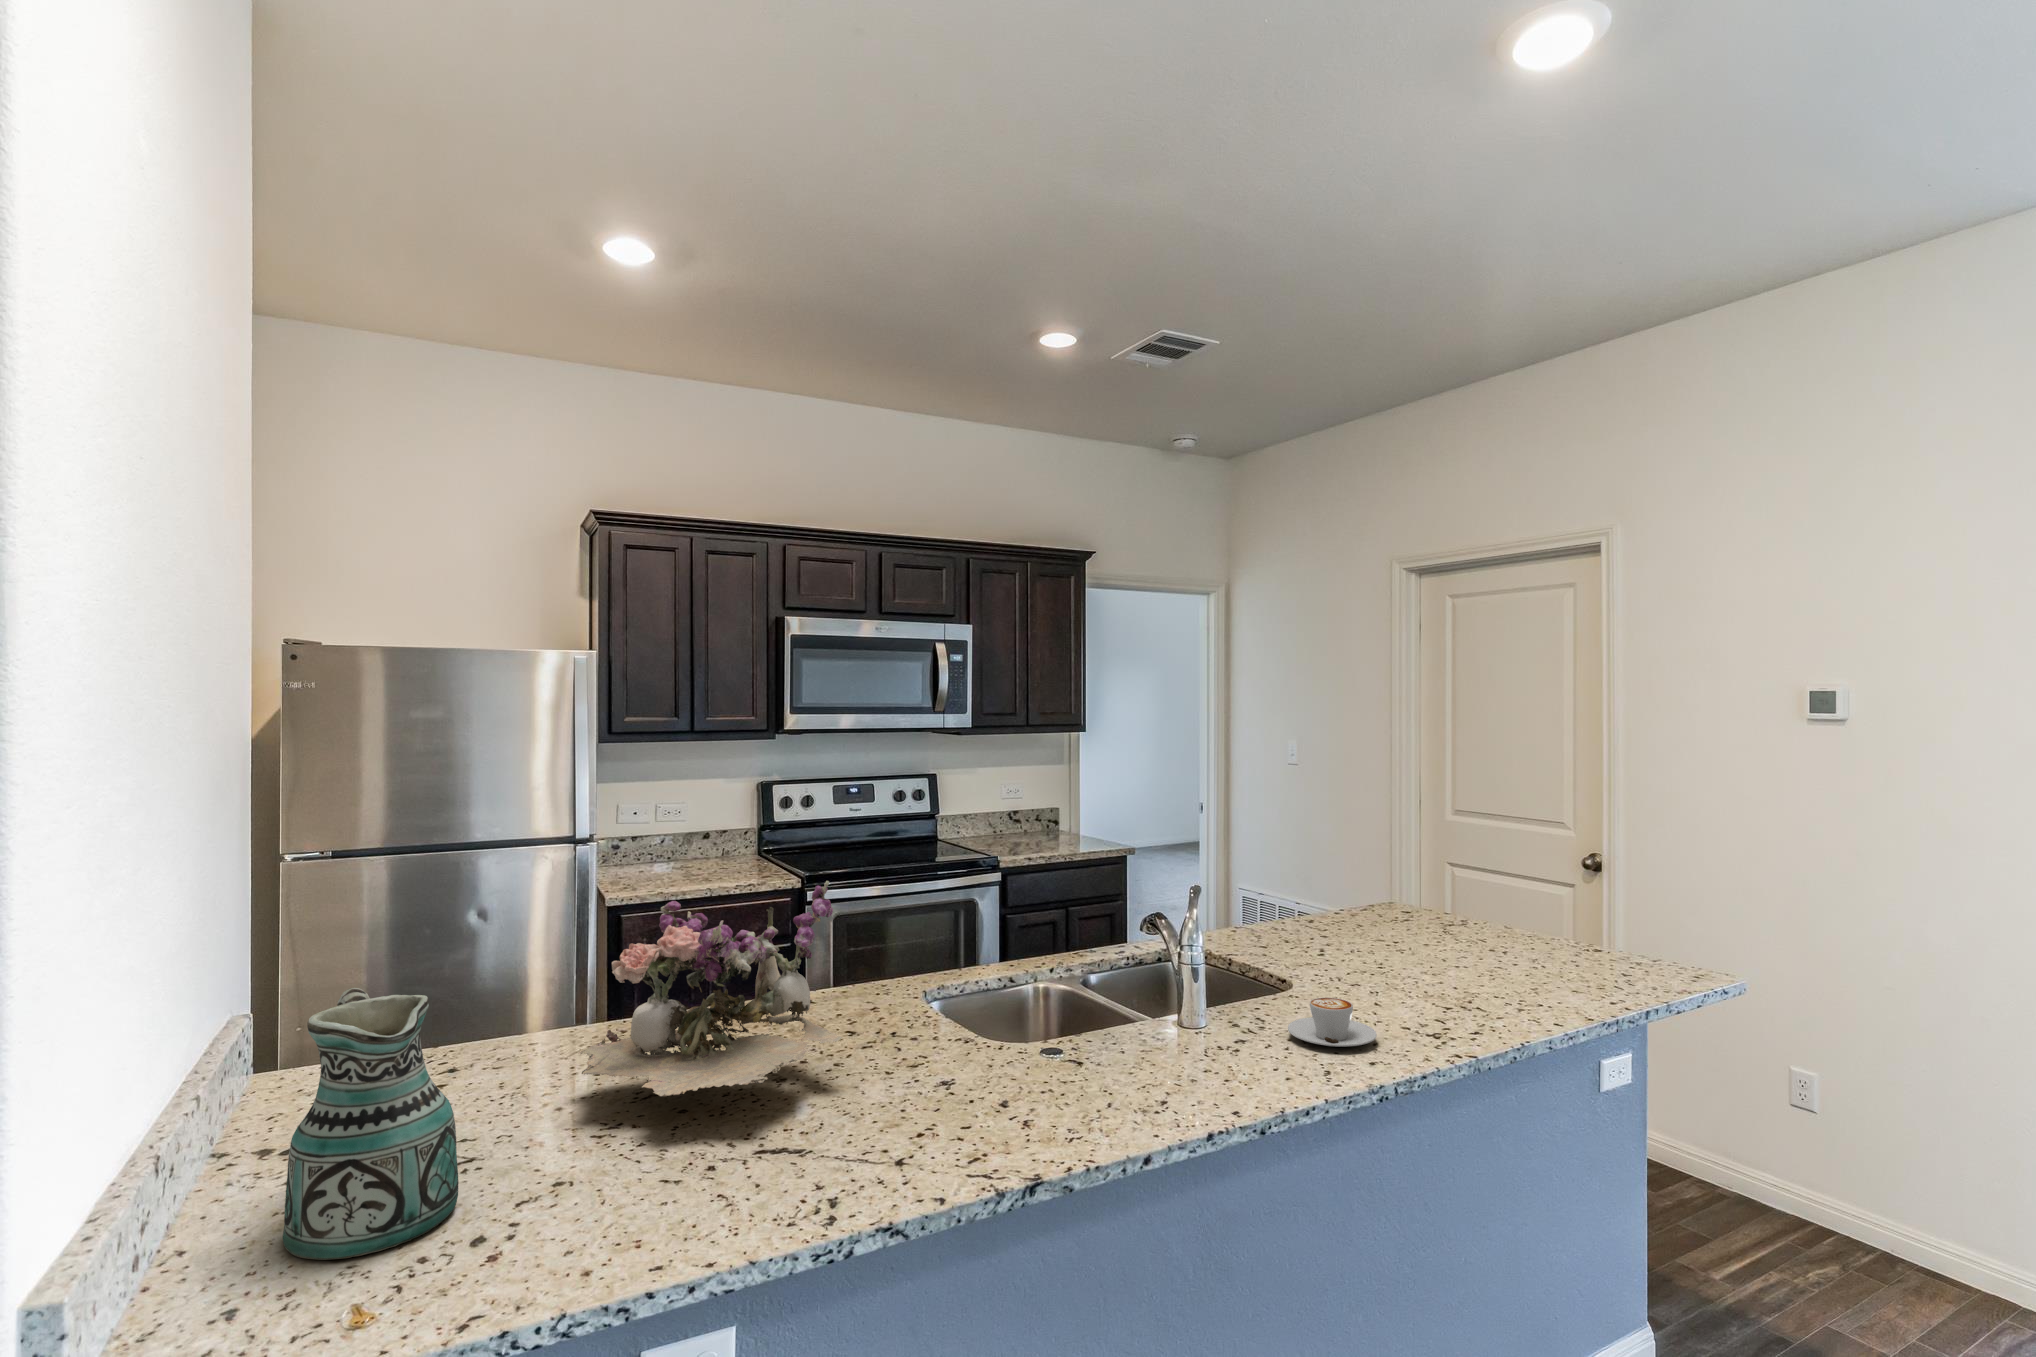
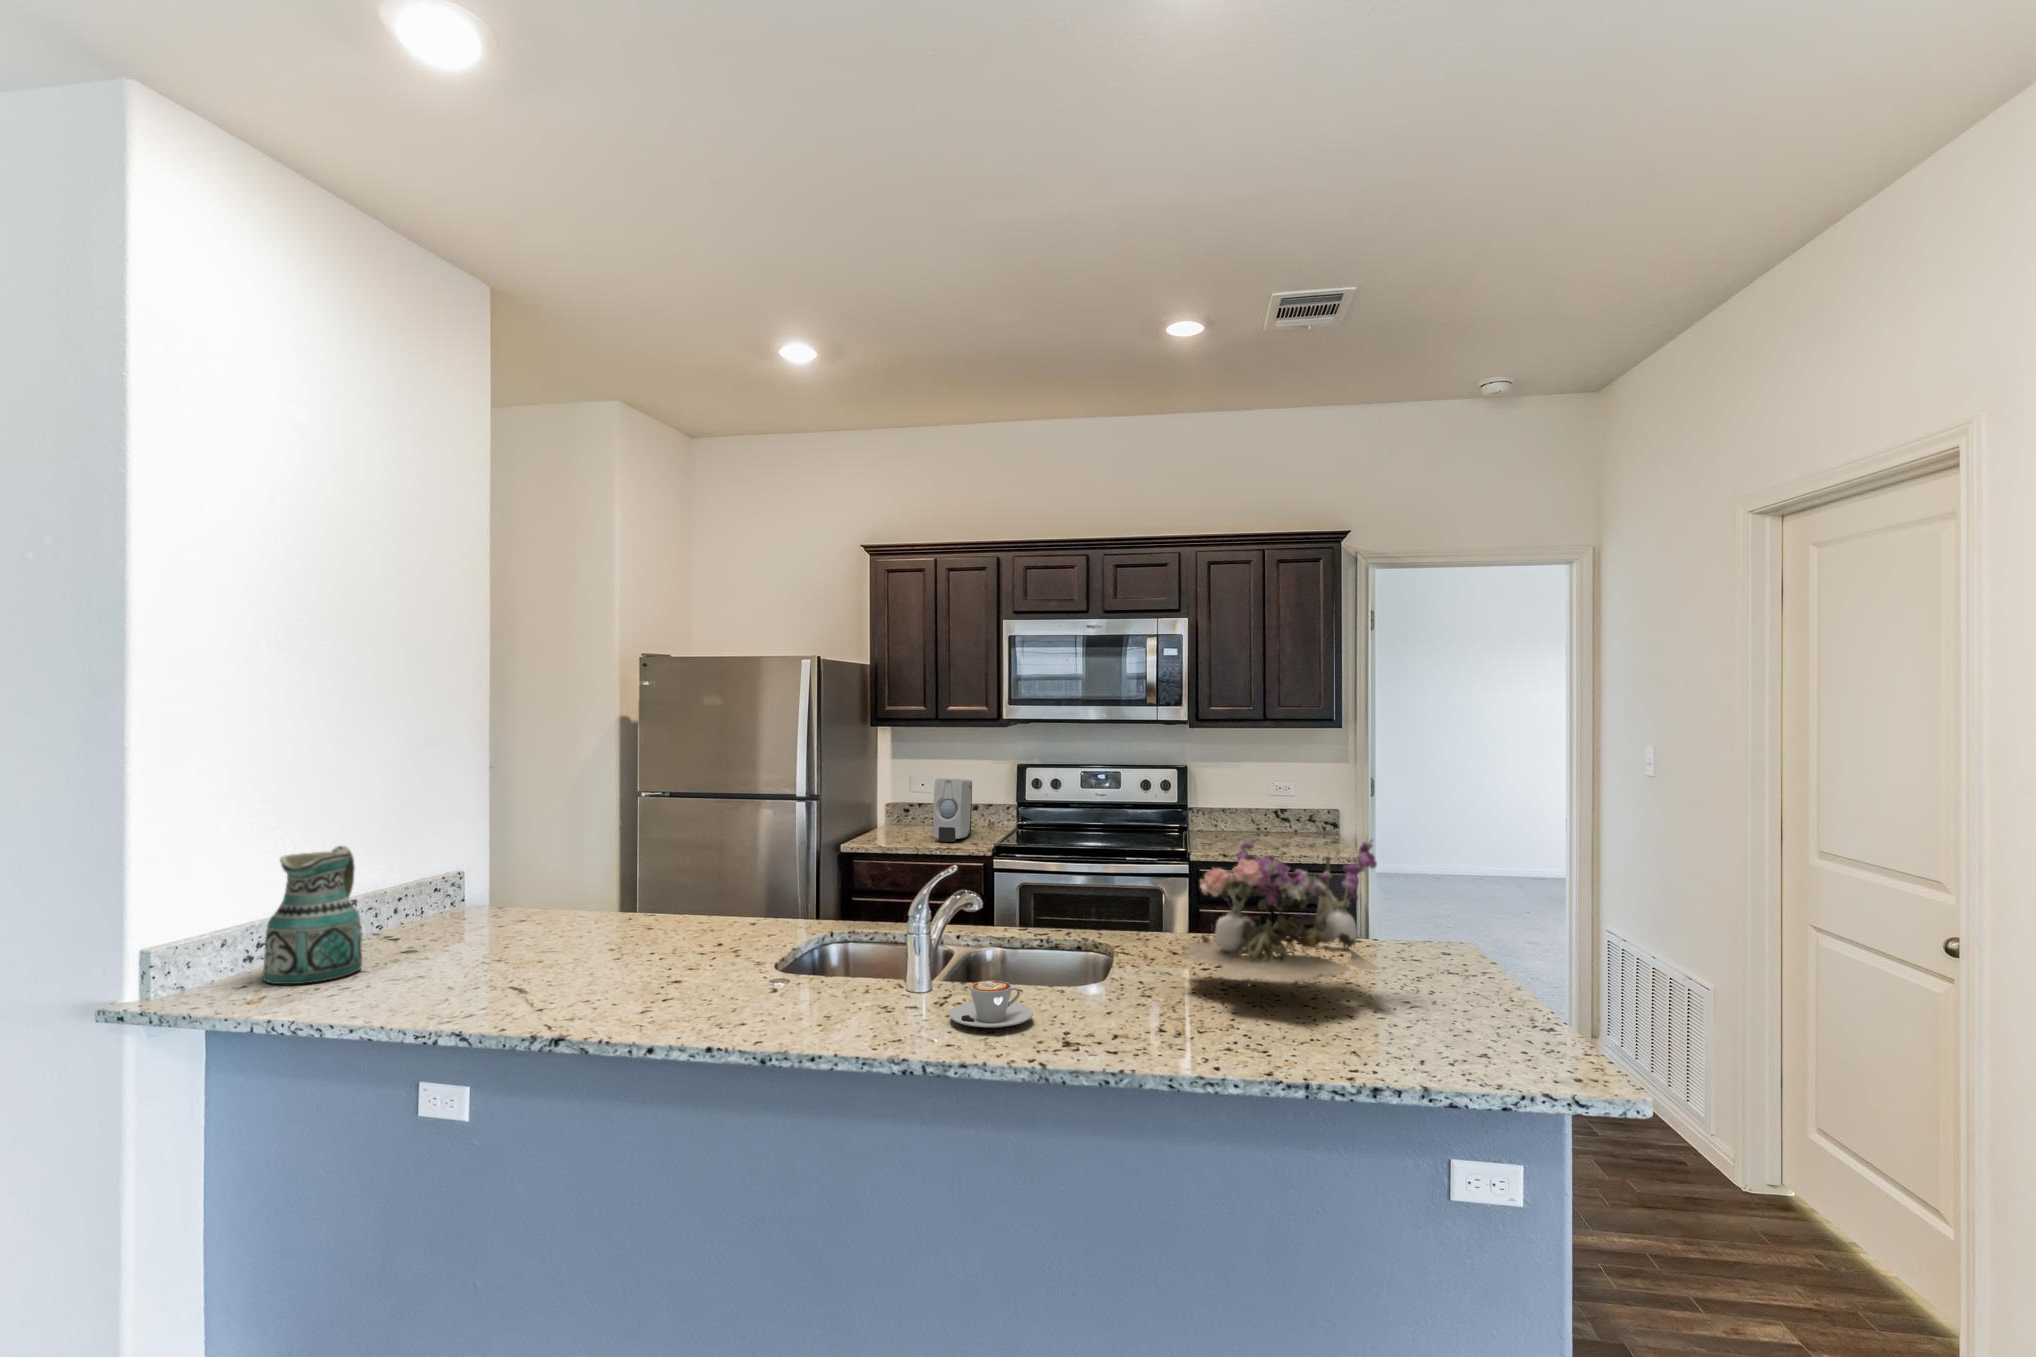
soap dispenser: none [698,803,738,878] -> present [933,779,972,842]
flower arrangement: present [579,881,842,1096] -> present [1180,839,1378,987]

